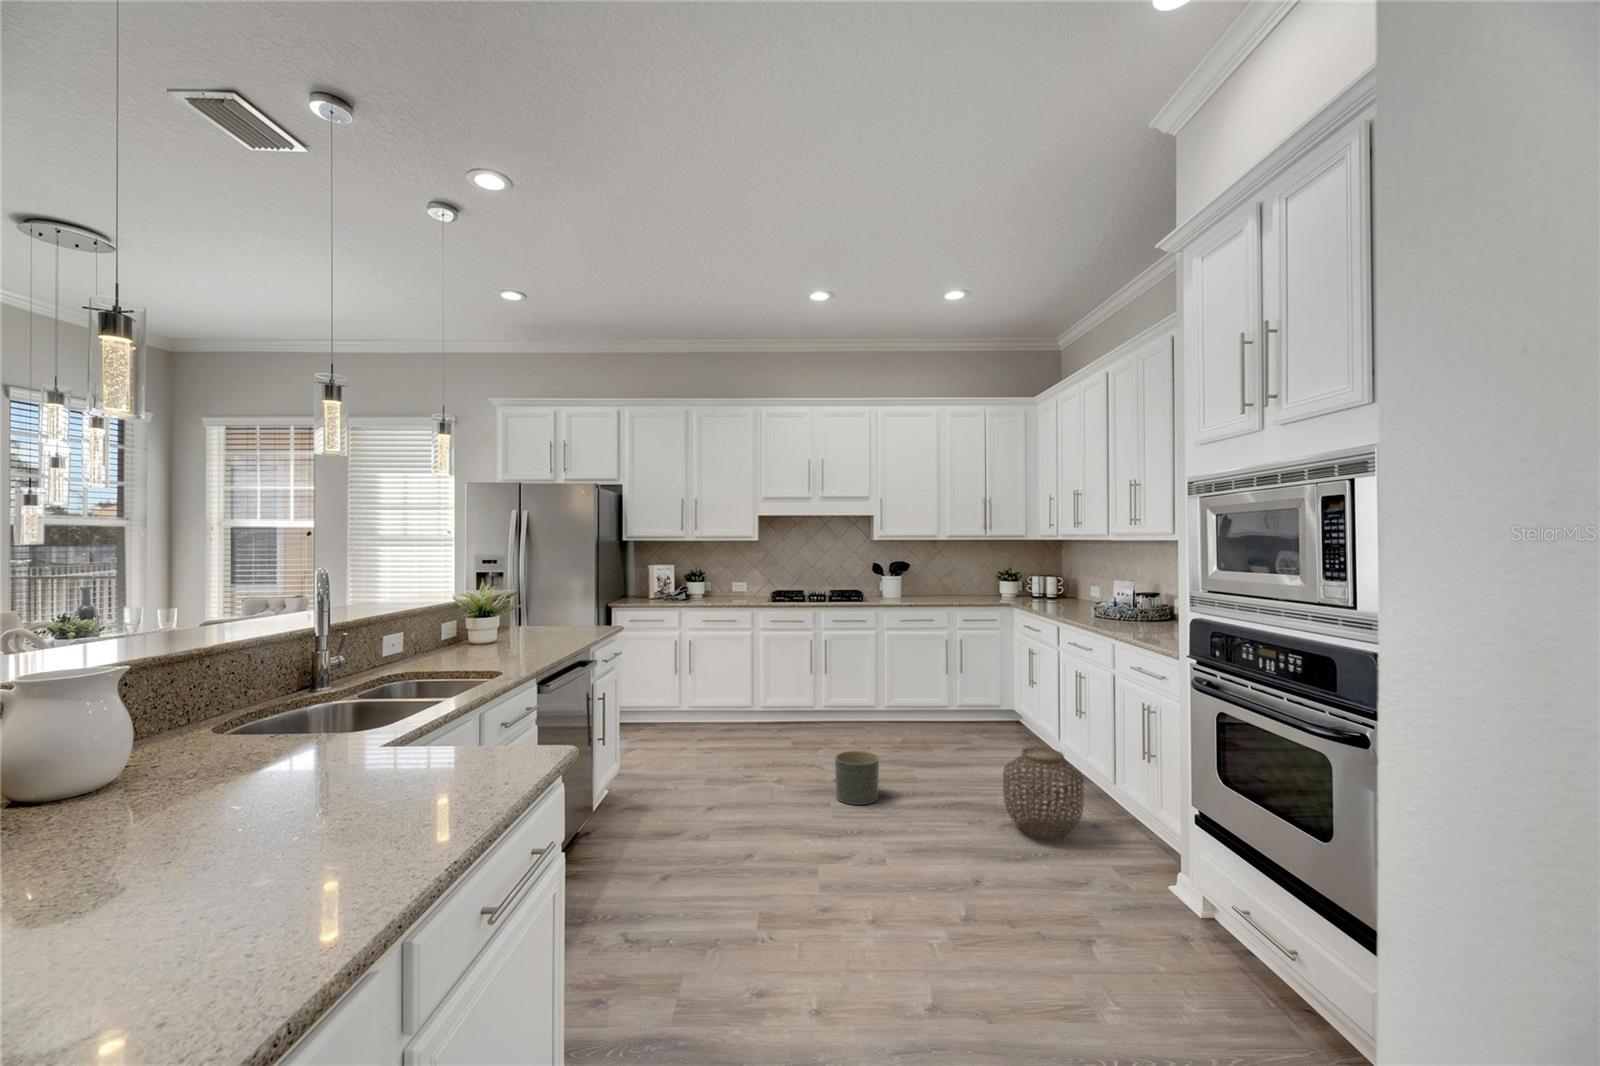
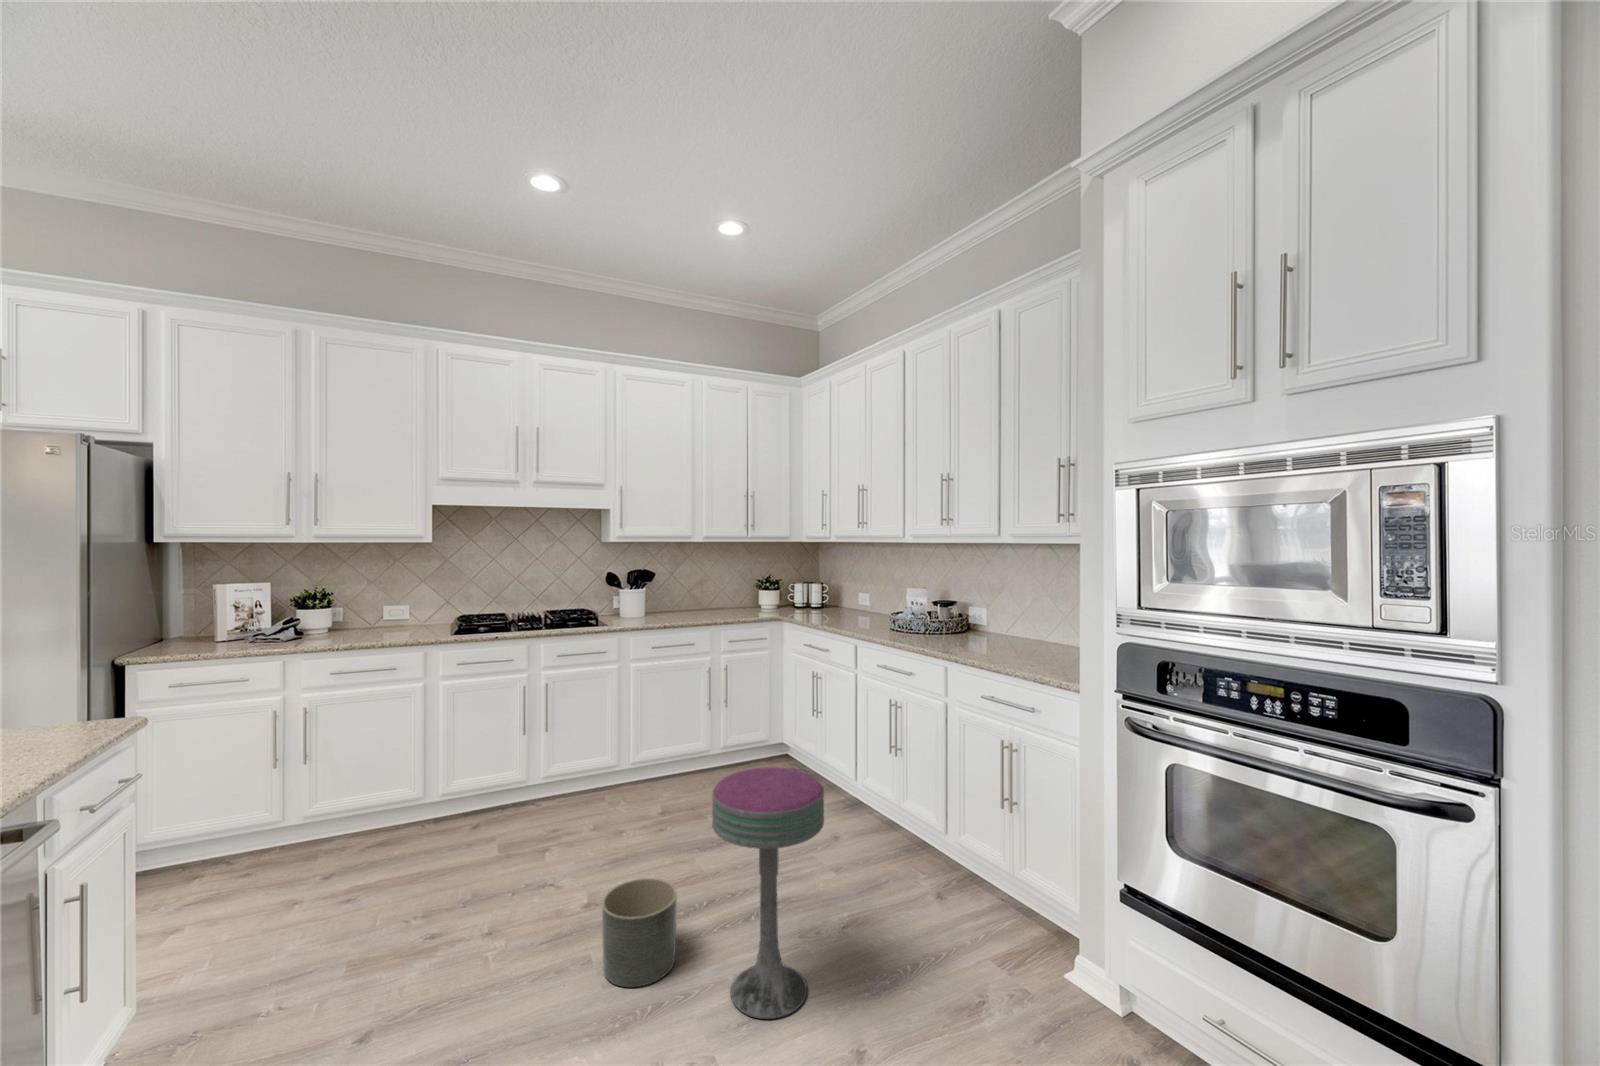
bar stool: none [890,687,961,831] -> present [712,767,824,1019]
woven basket: present [1003,747,1084,840] -> none [876,832,987,978]

